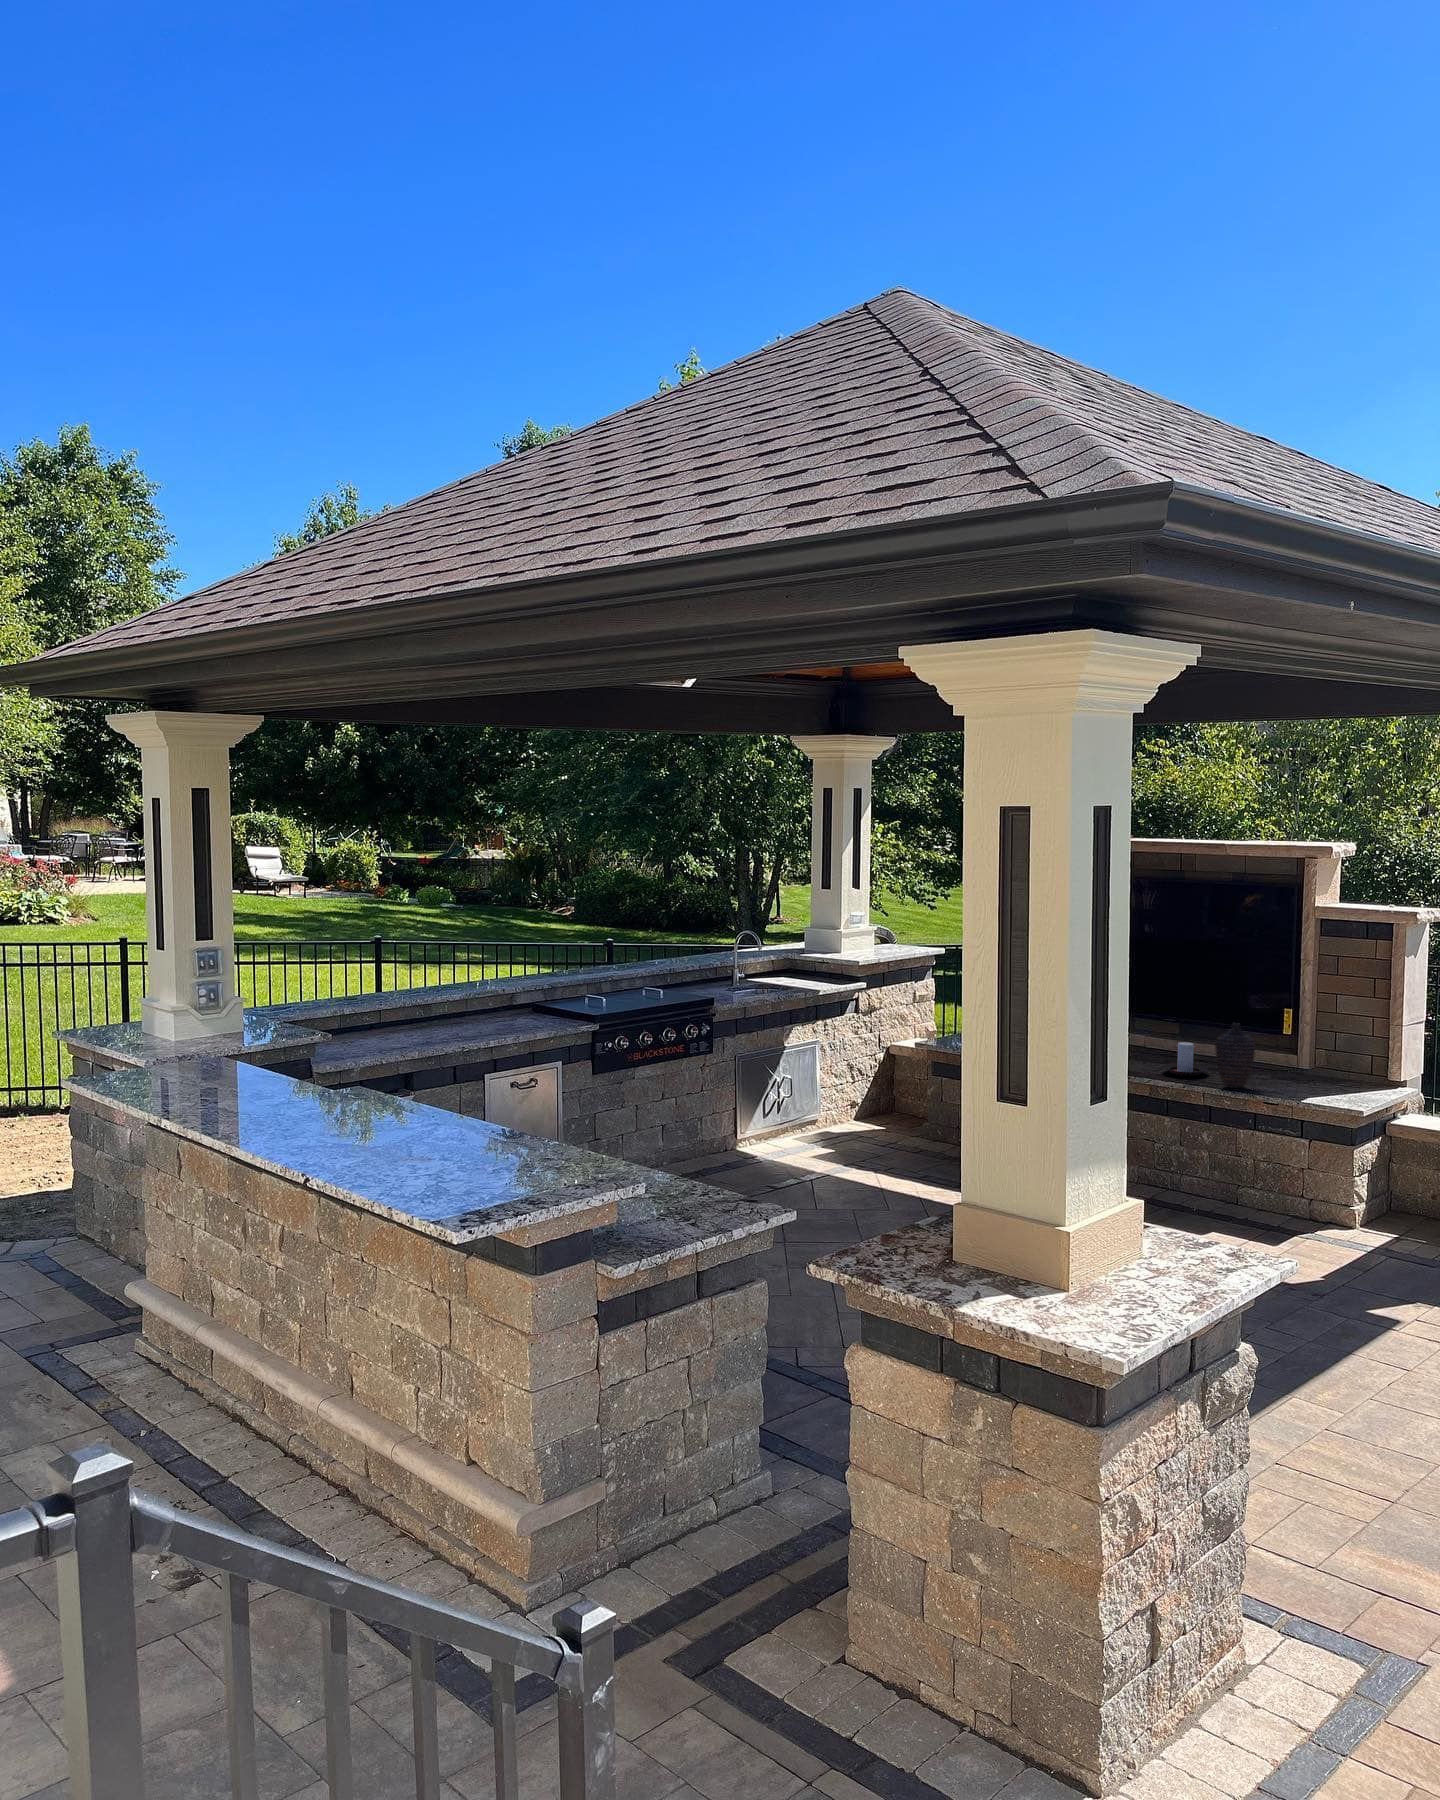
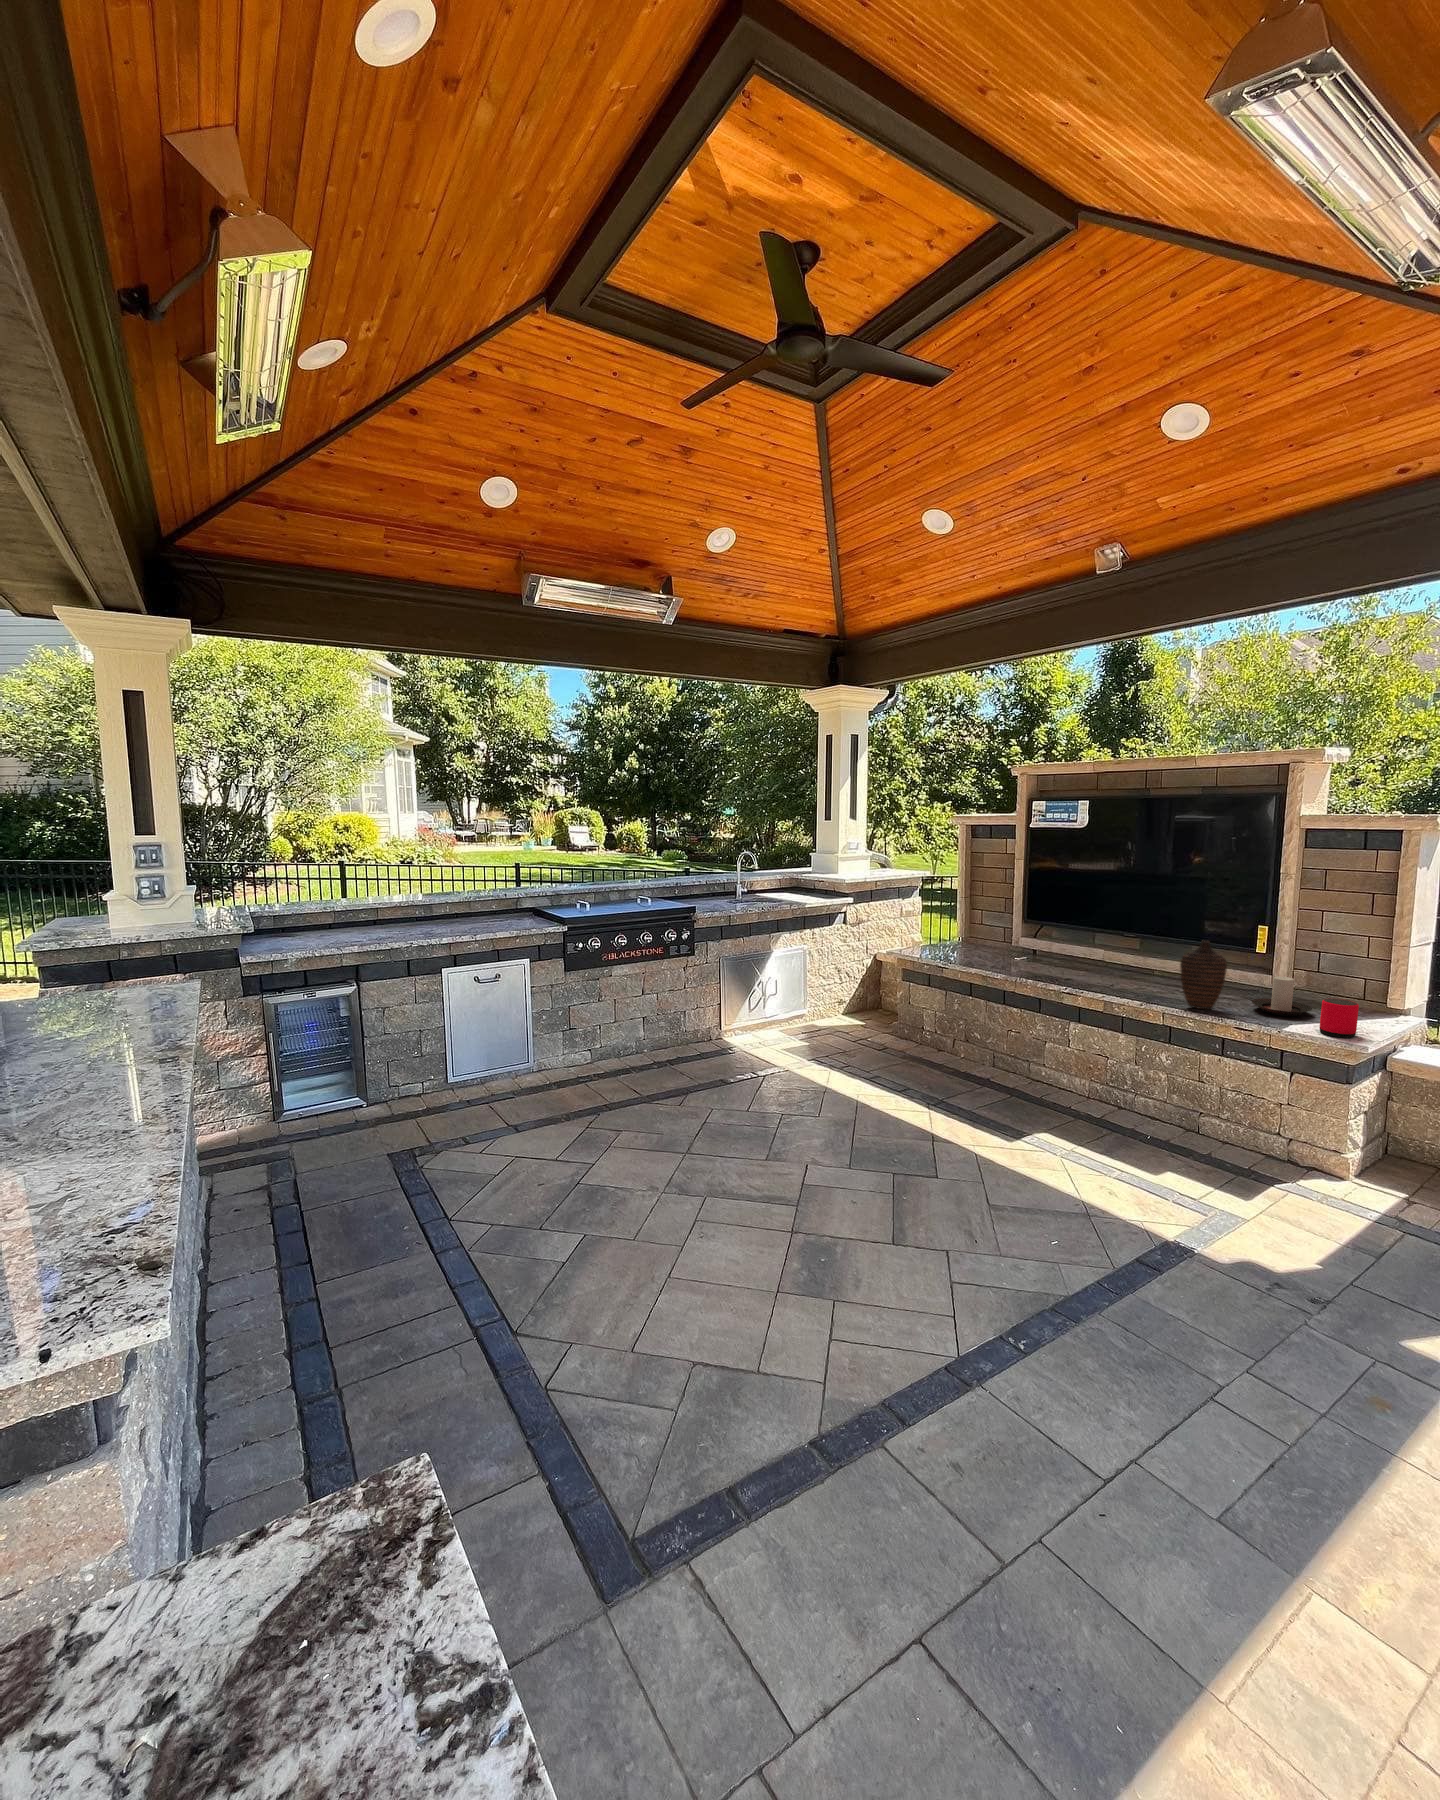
candle holder: present [1162,1042,1208,1077] -> present [1252,976,1312,1016]
speaker: none [1331,1072,1360,1106] -> present [1319,998,1359,1038]

